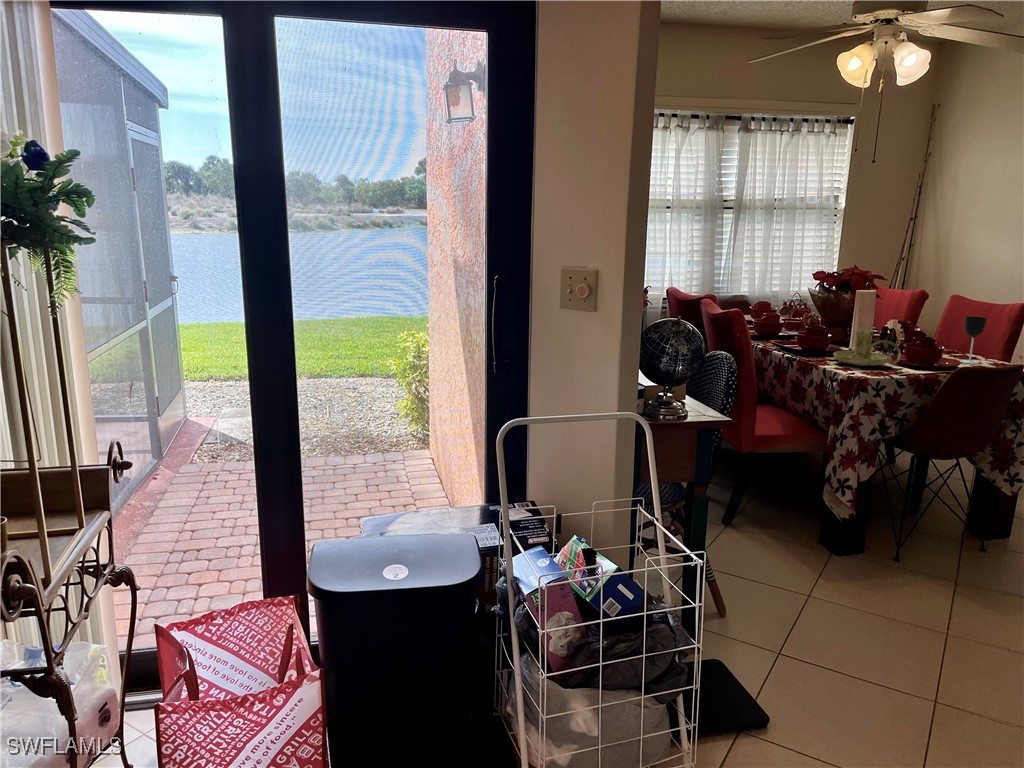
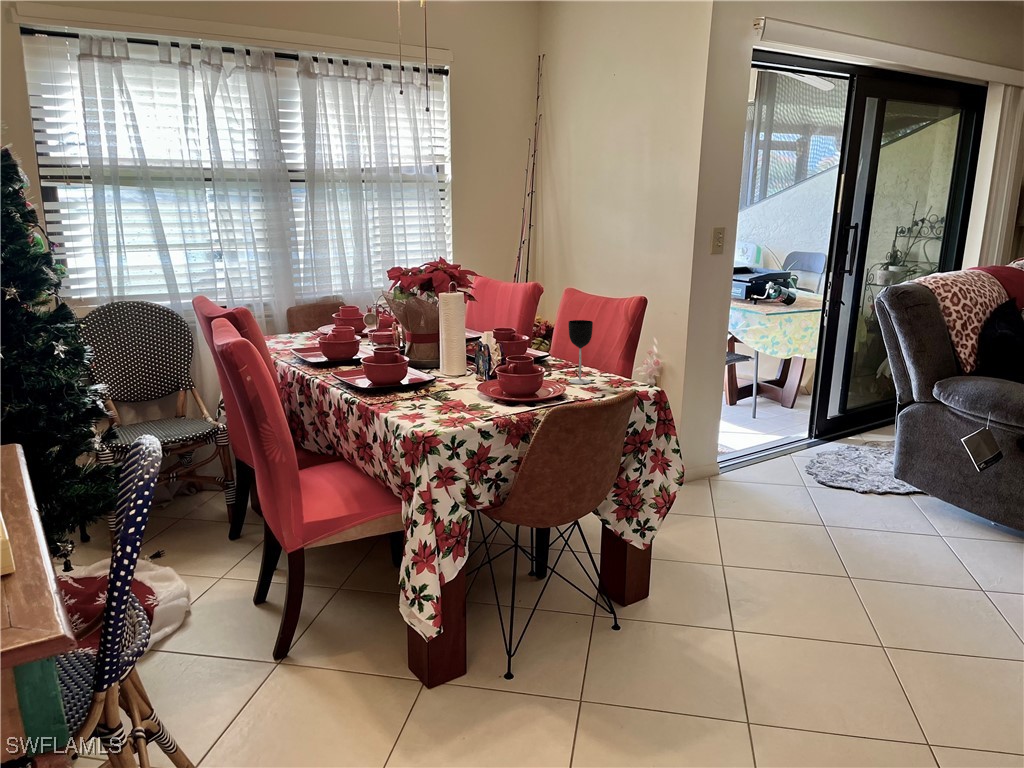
candle holder: present [833,329,901,366] -> none [400,351,486,406]

